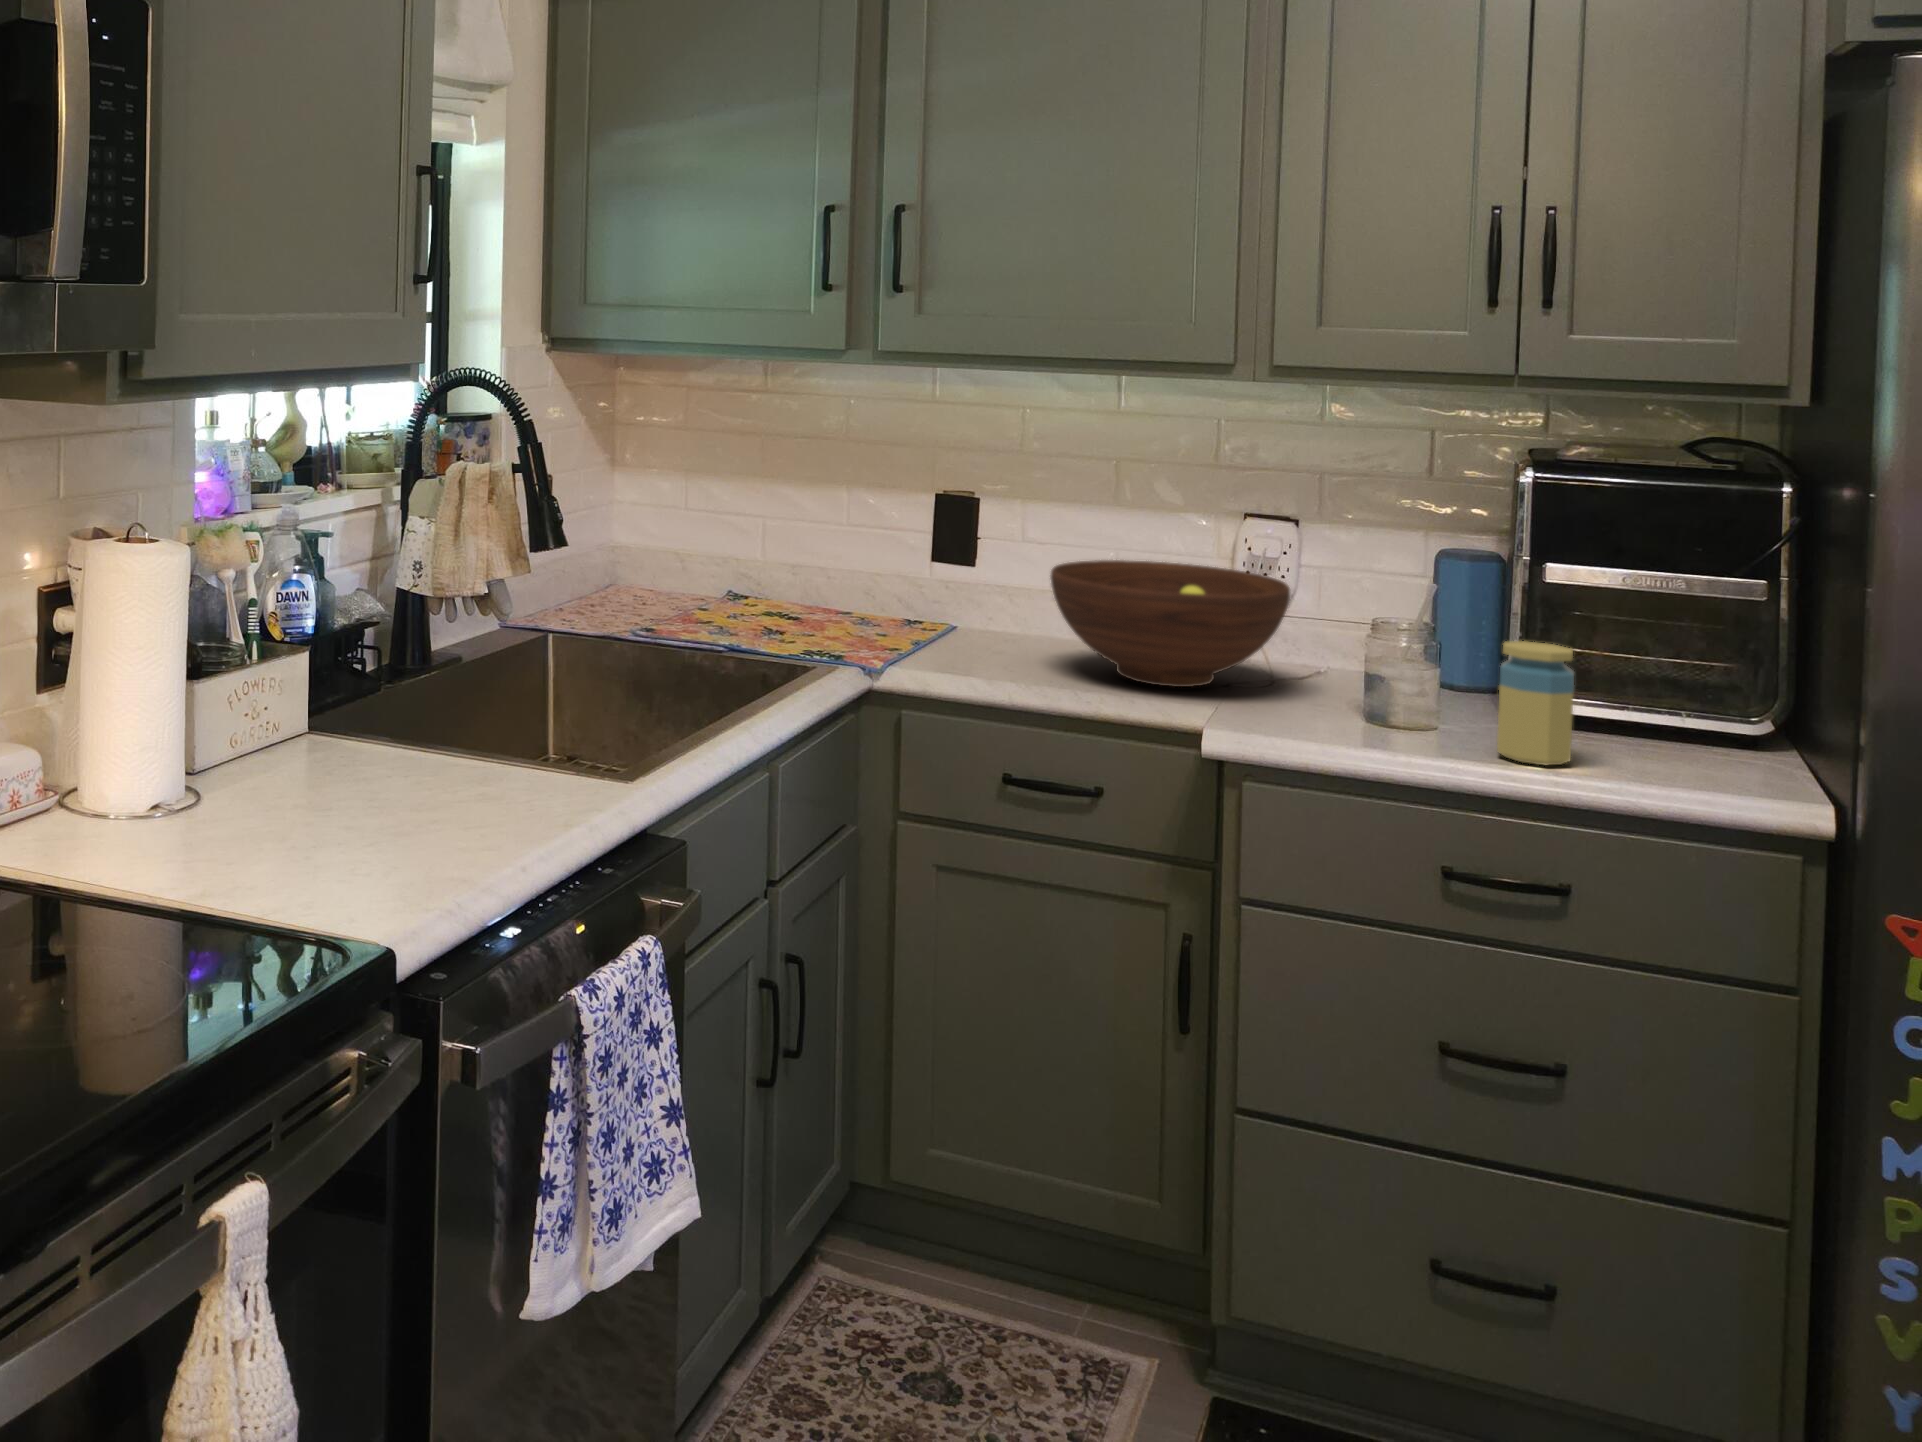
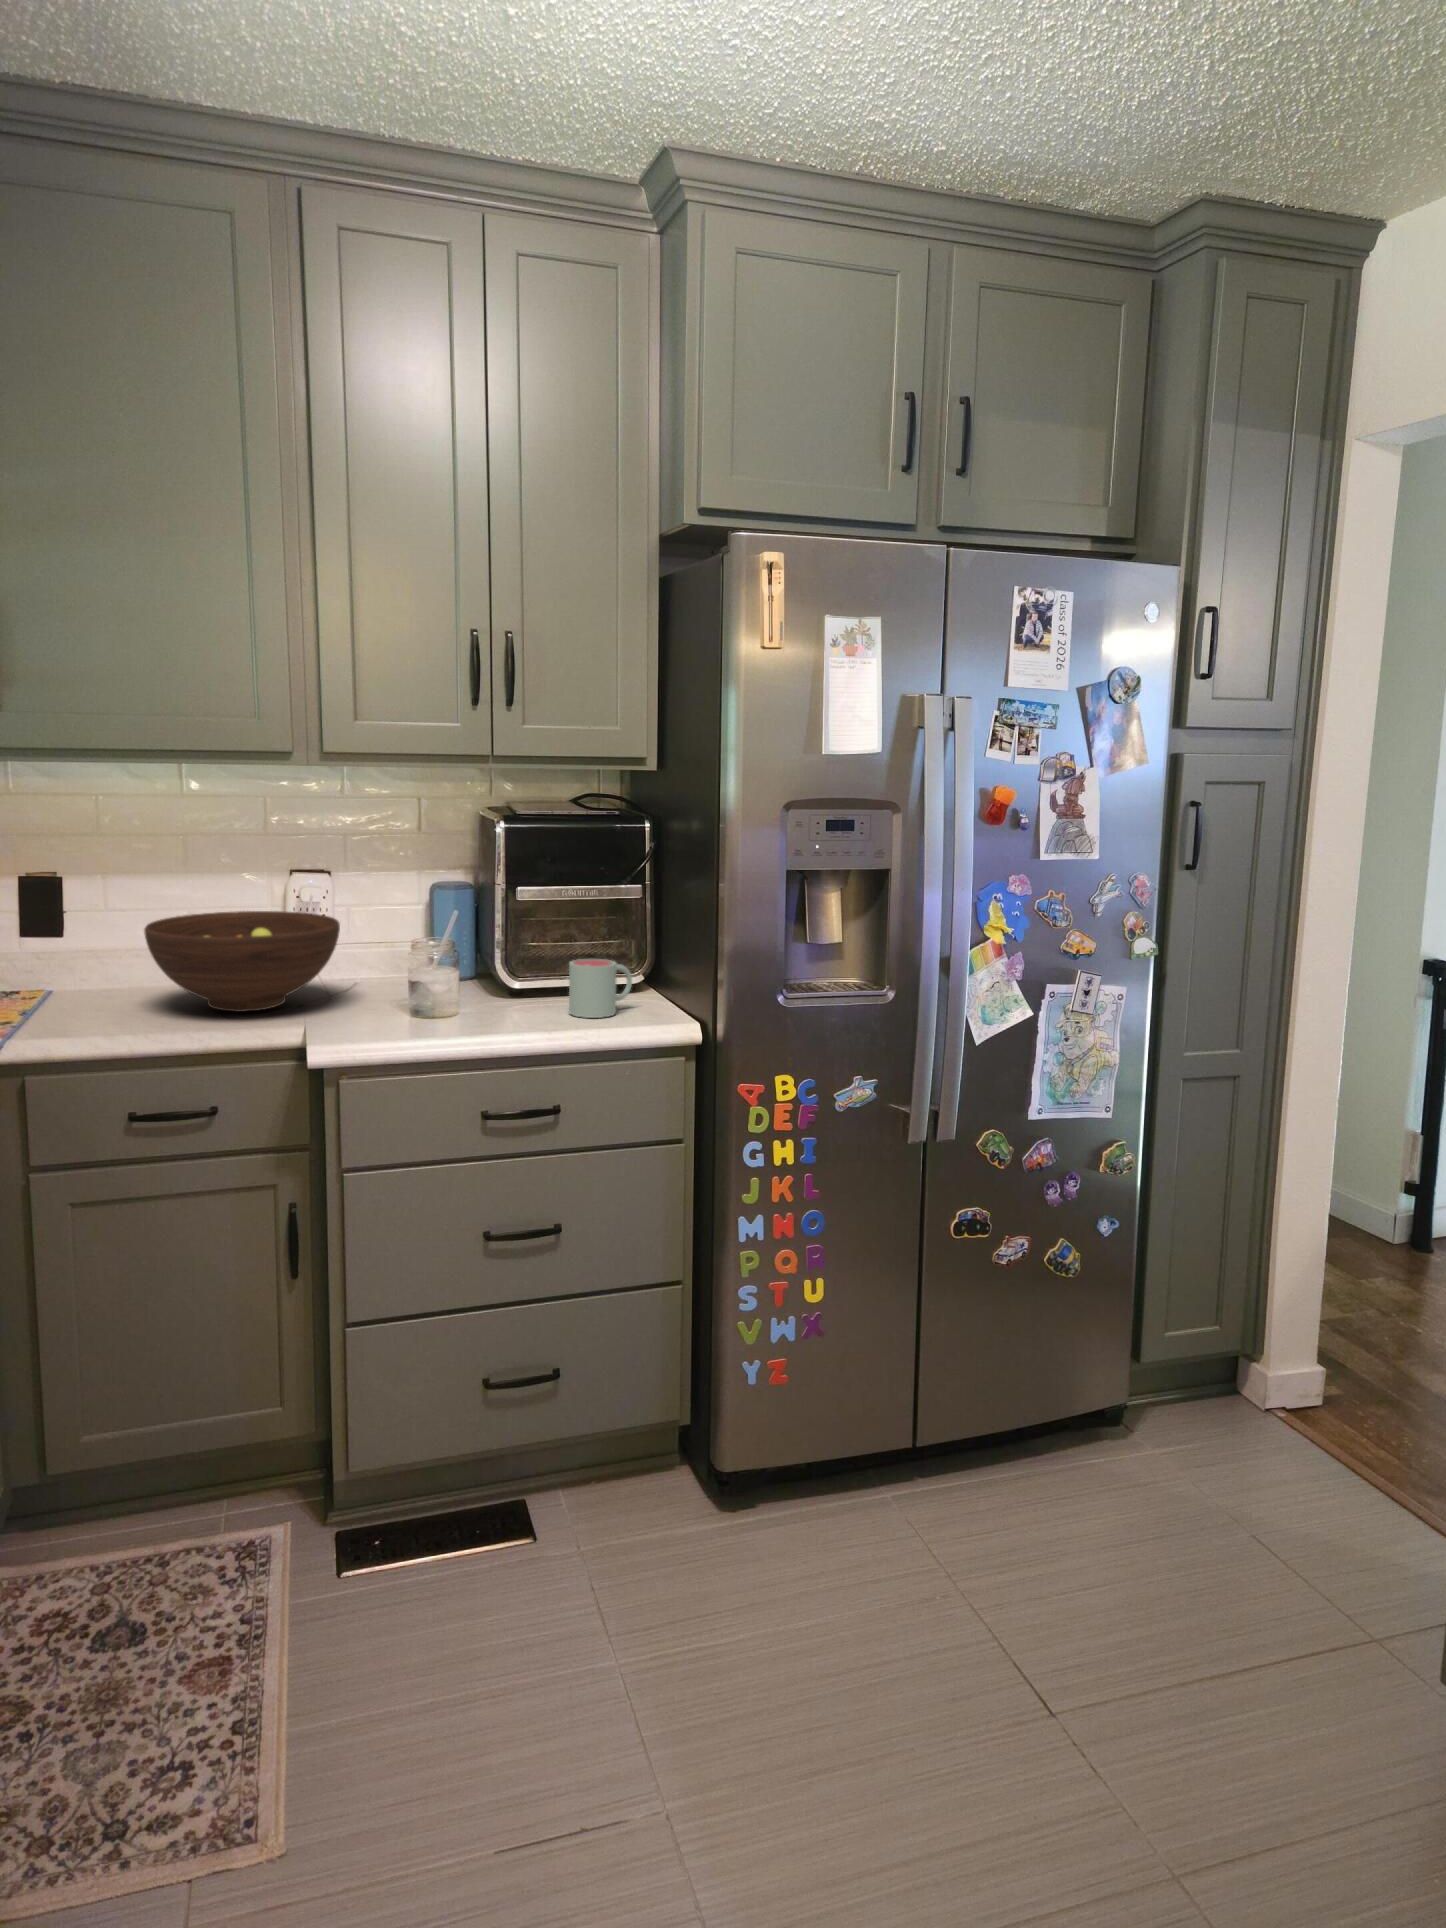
jar: present [1497,641,1574,765] -> none [501,941,548,1027]
mug: none [1617,683,1734,774] -> present [569,959,632,1018]

